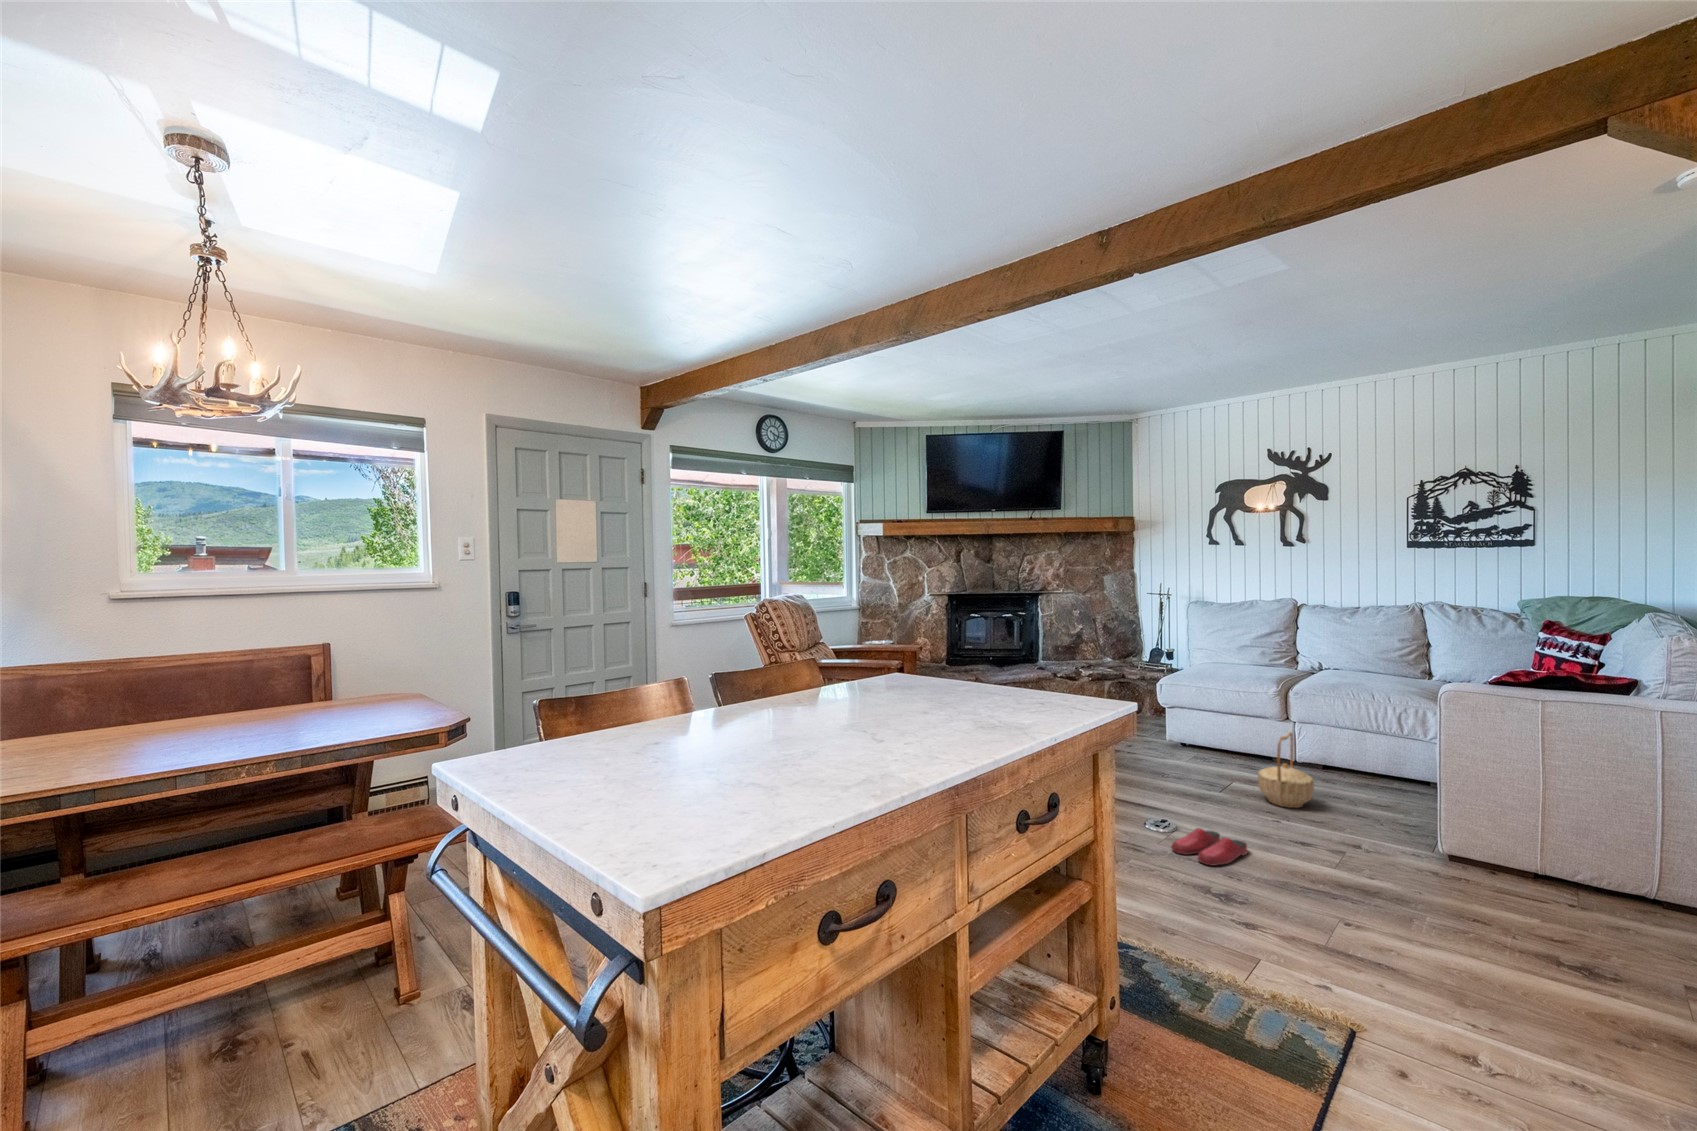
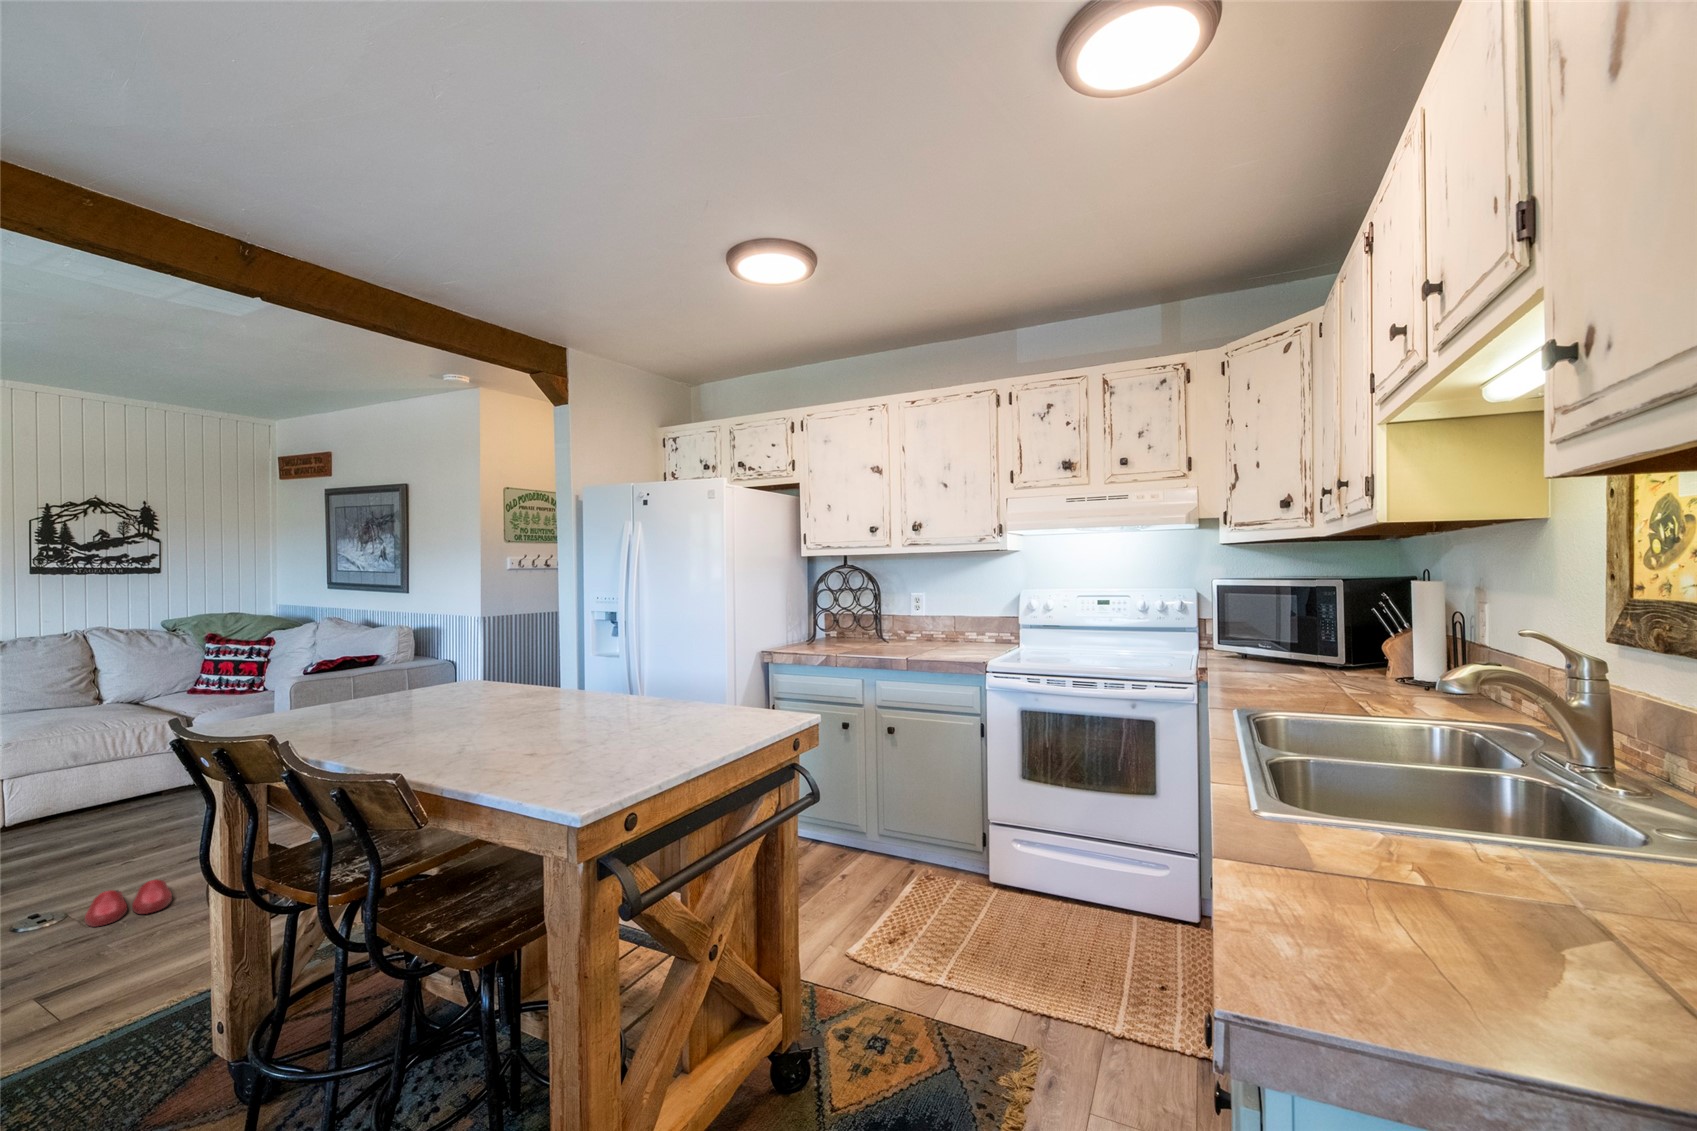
basket: present [1258,732,1314,808] -> none [46,776,125,861]

